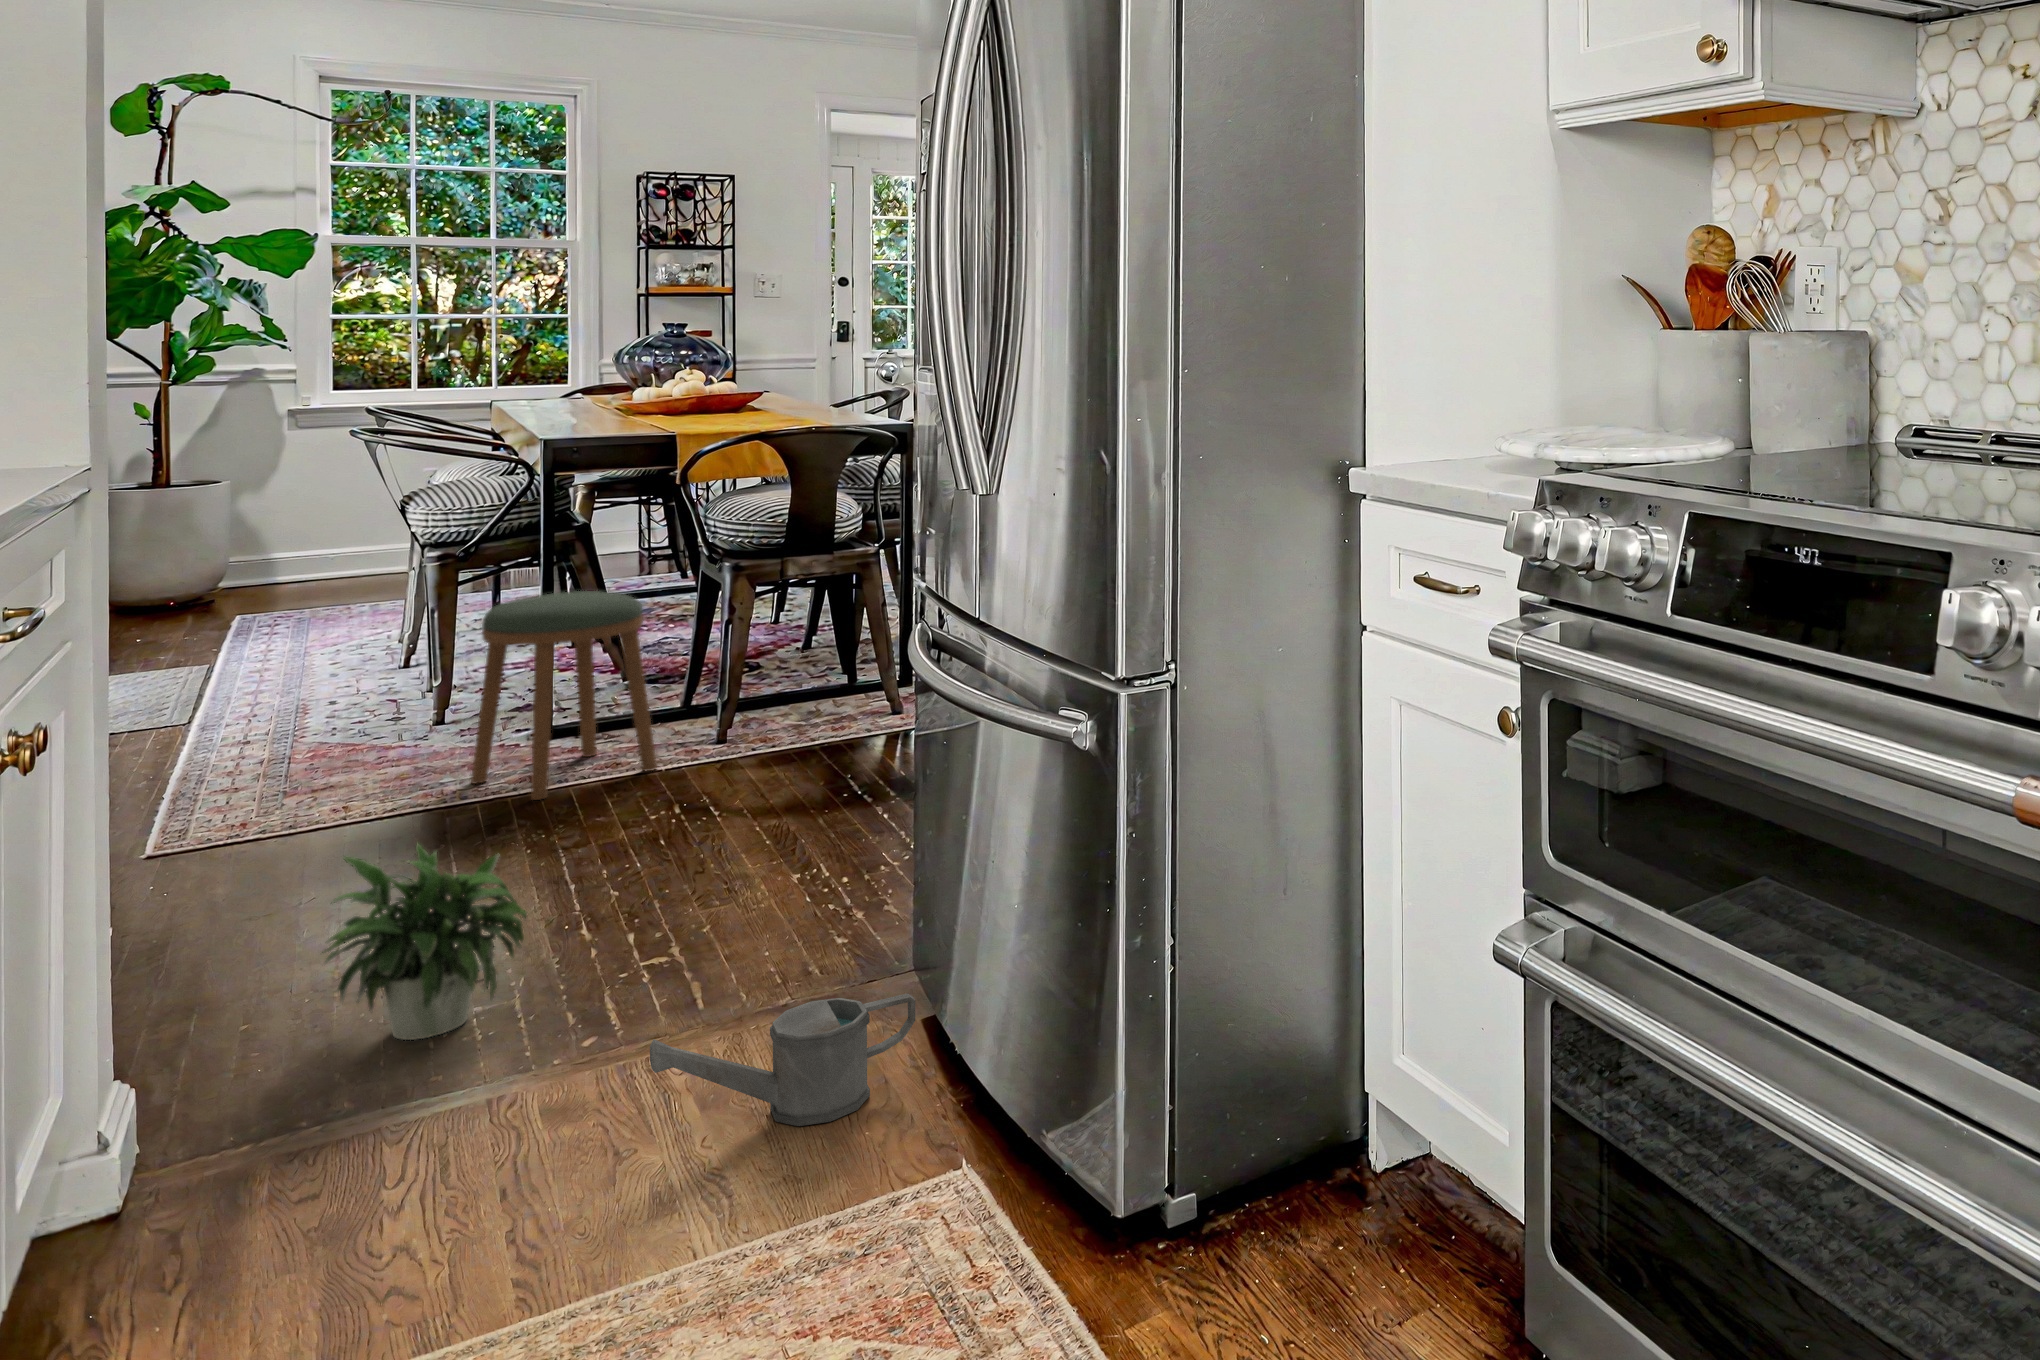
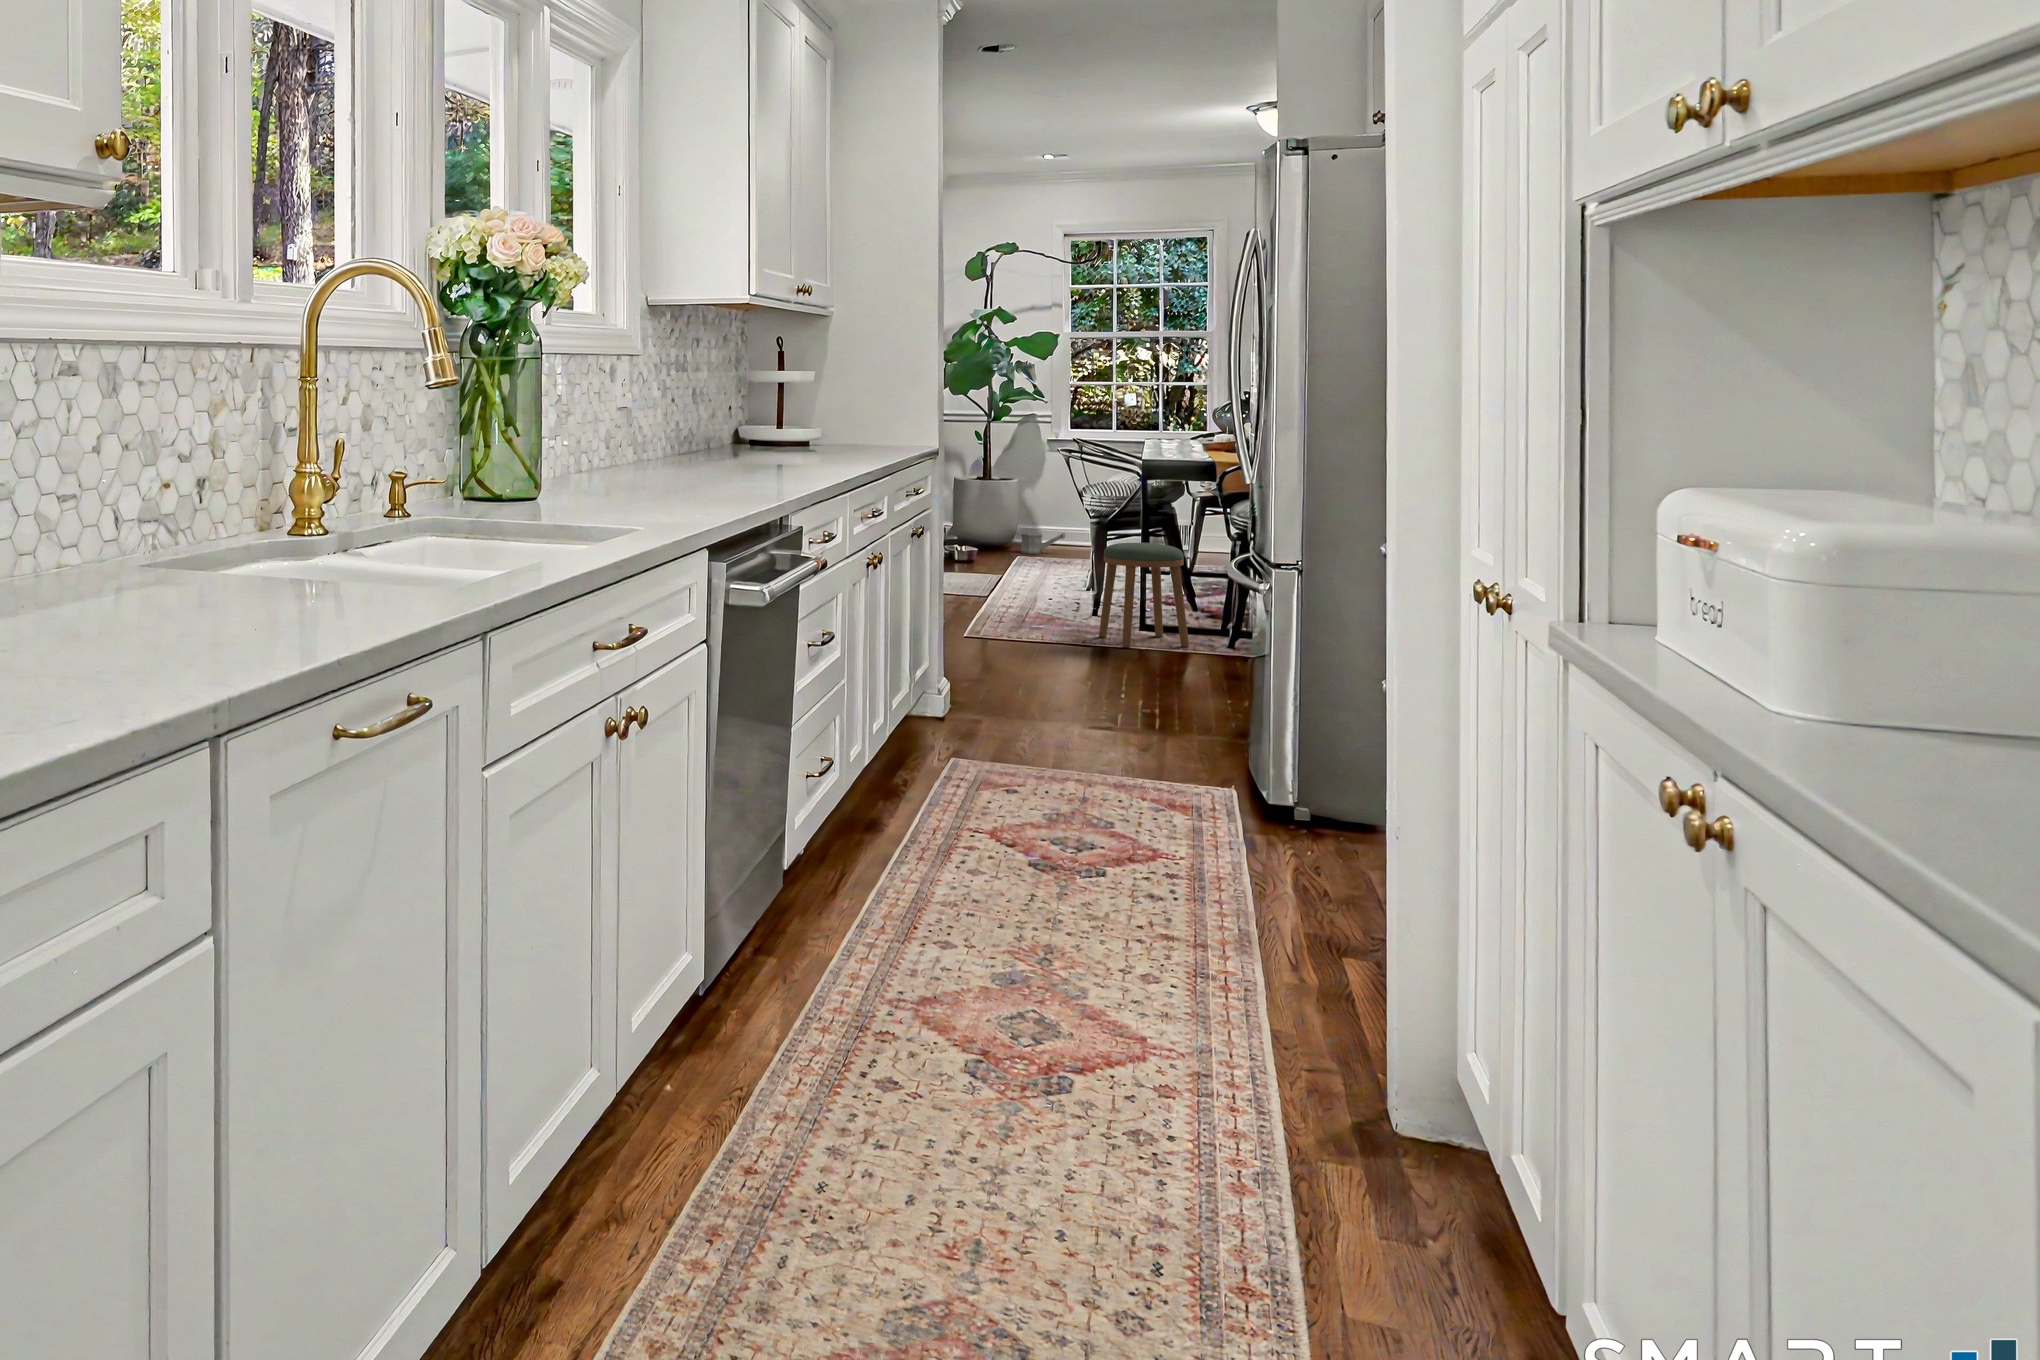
potted plant: present [325,843,527,1040] -> none [1012,624,1089,703]
watering can: present [650,993,915,1126] -> present [1011,533,1065,554]

